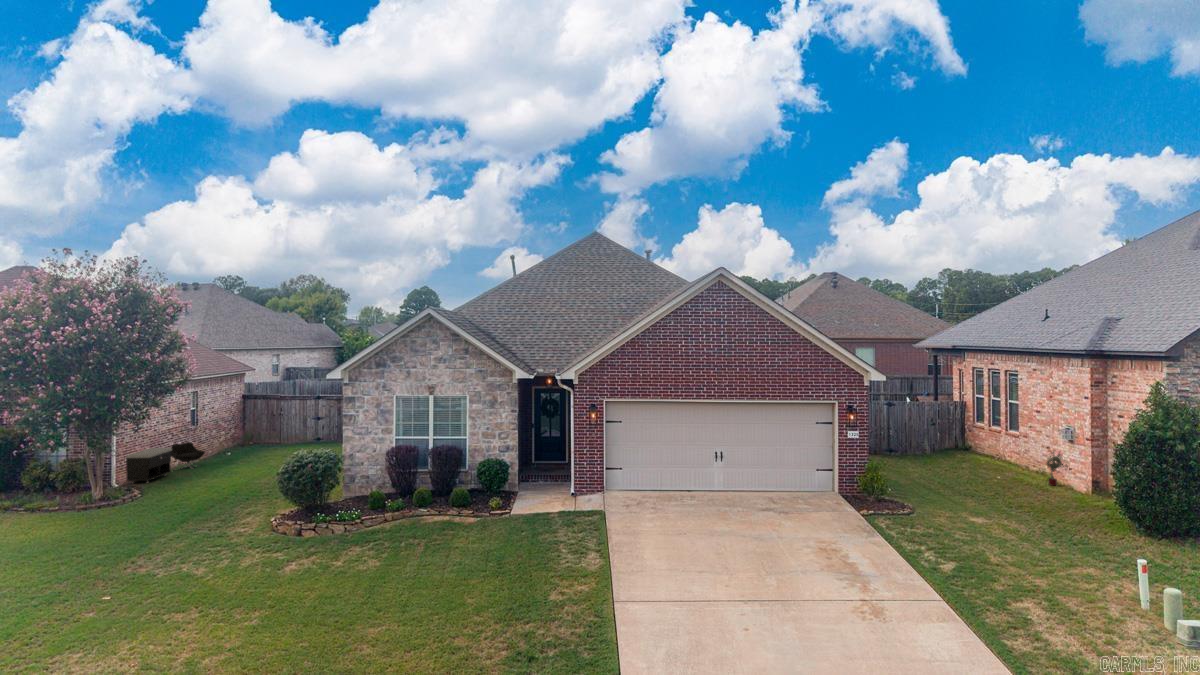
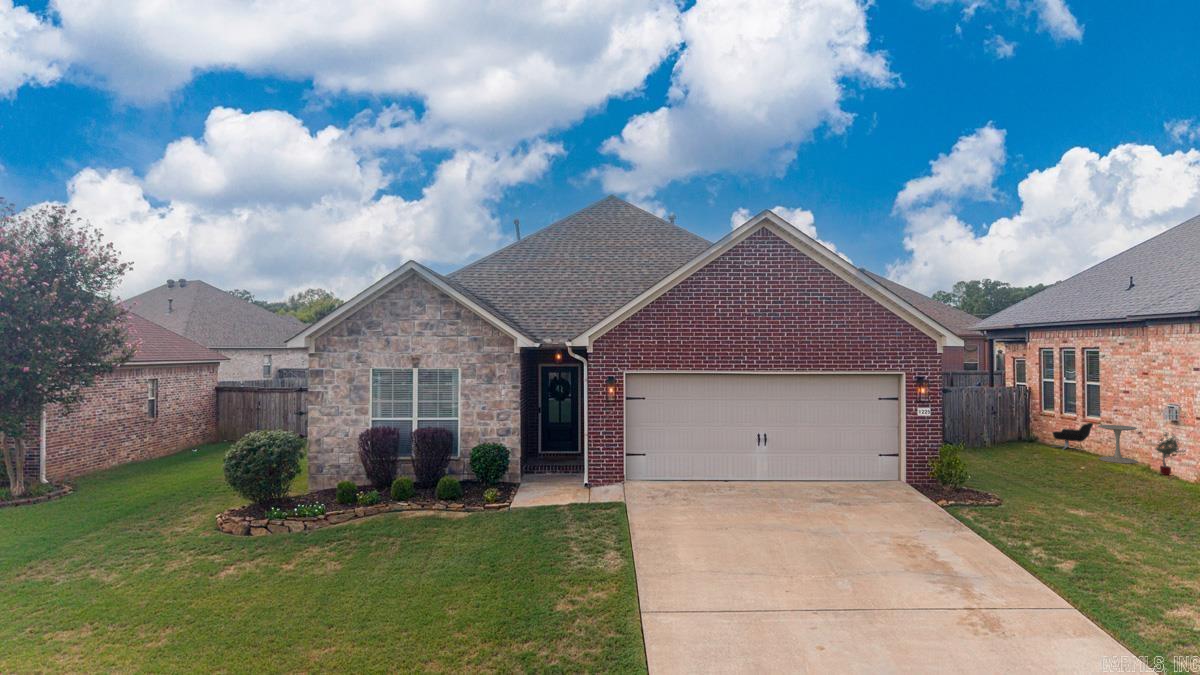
pedestal table: none [1005,441,1036,474] -> present [1098,425,1138,464]
lounge chair: present [171,442,205,467] -> present [1053,423,1093,449]
storage bench: present [126,448,172,483] -> none [64,438,120,478]

